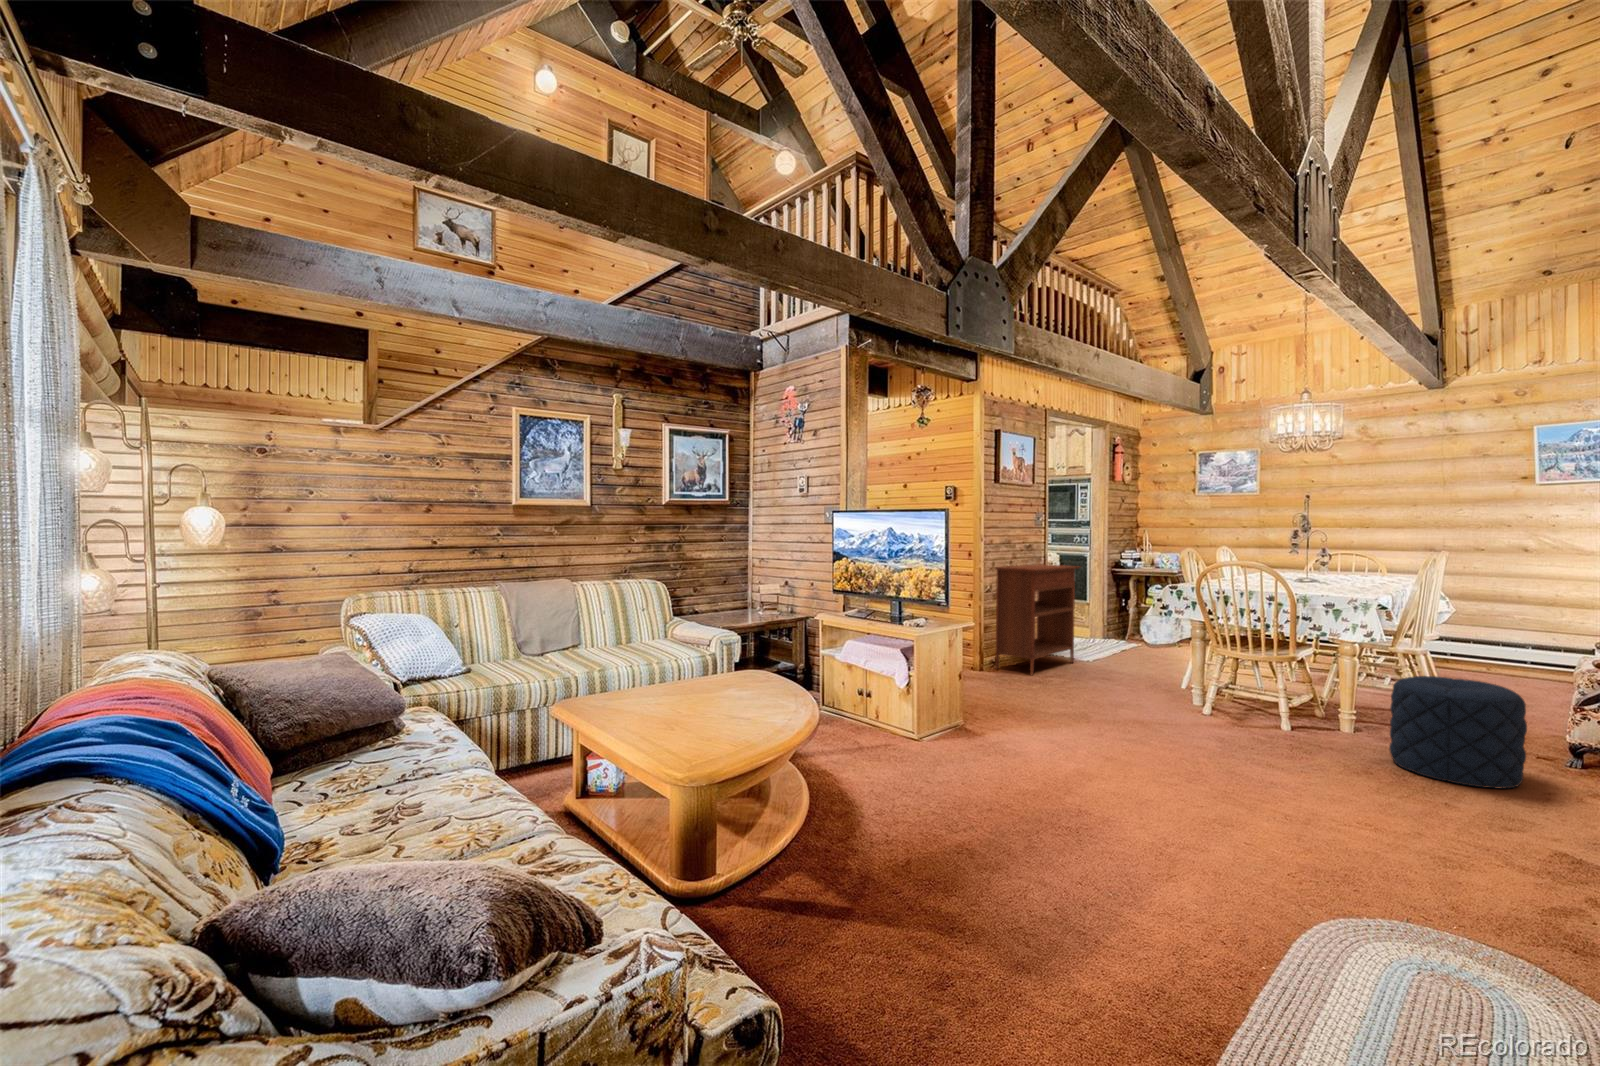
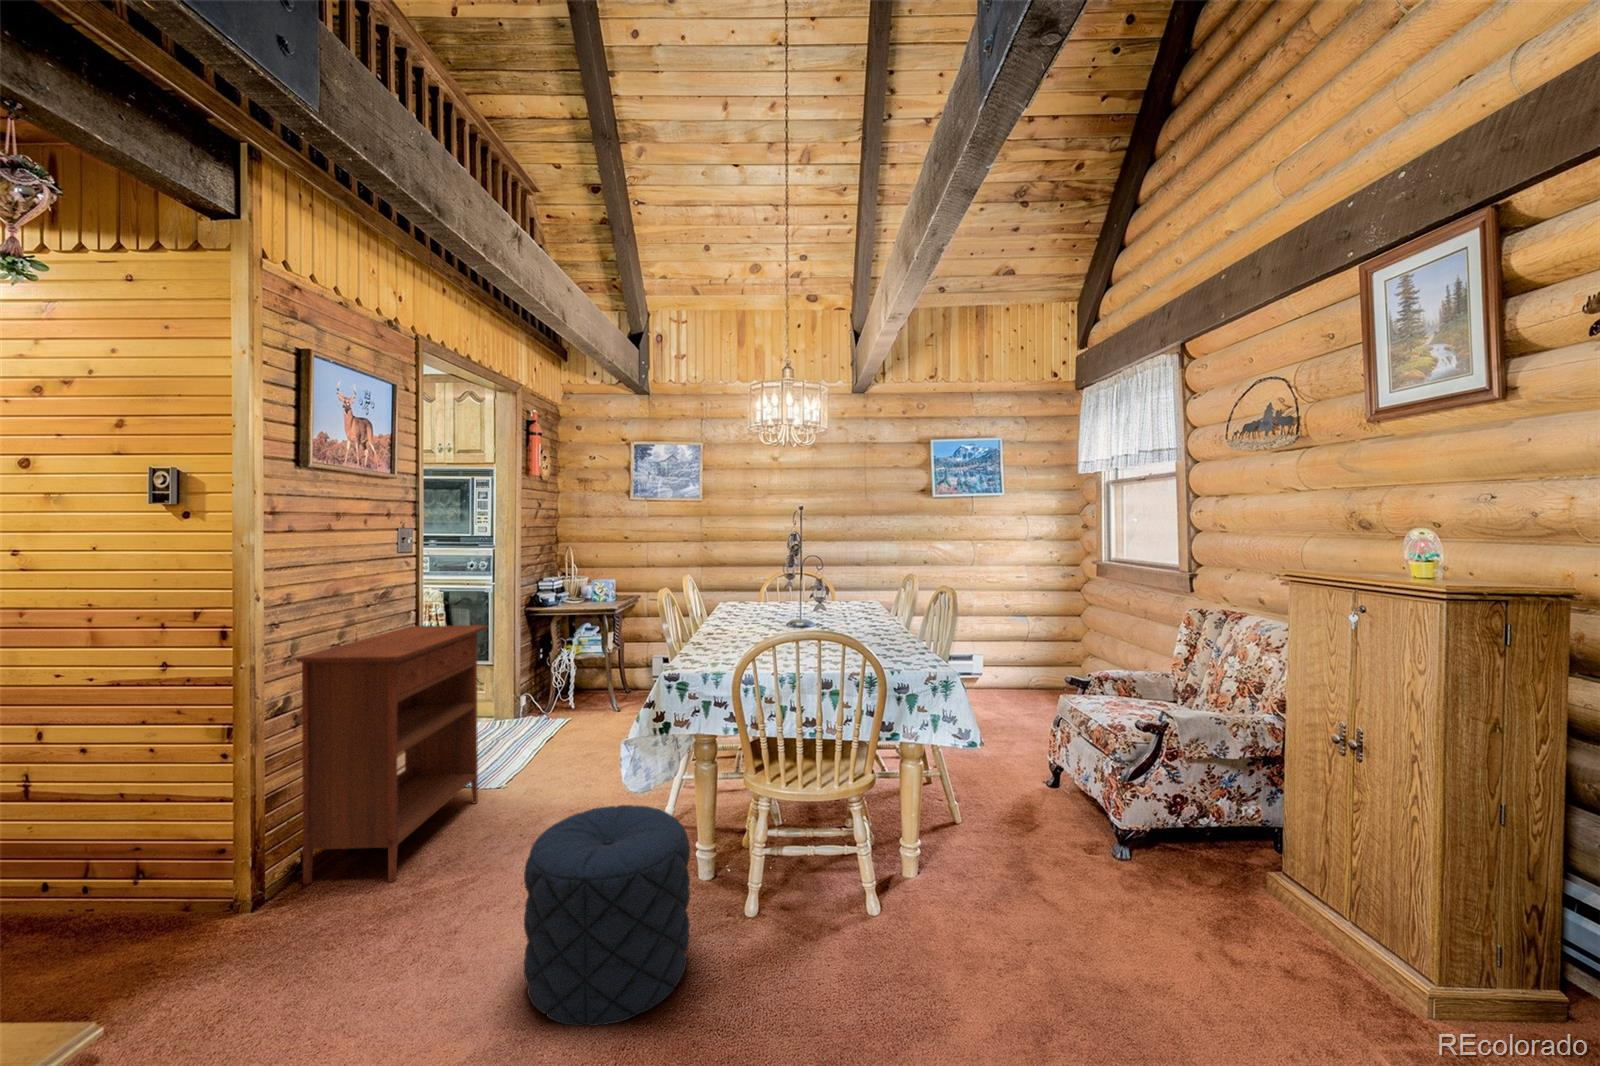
pouf: present [1389,676,1527,788] -> present [524,805,690,1026]

